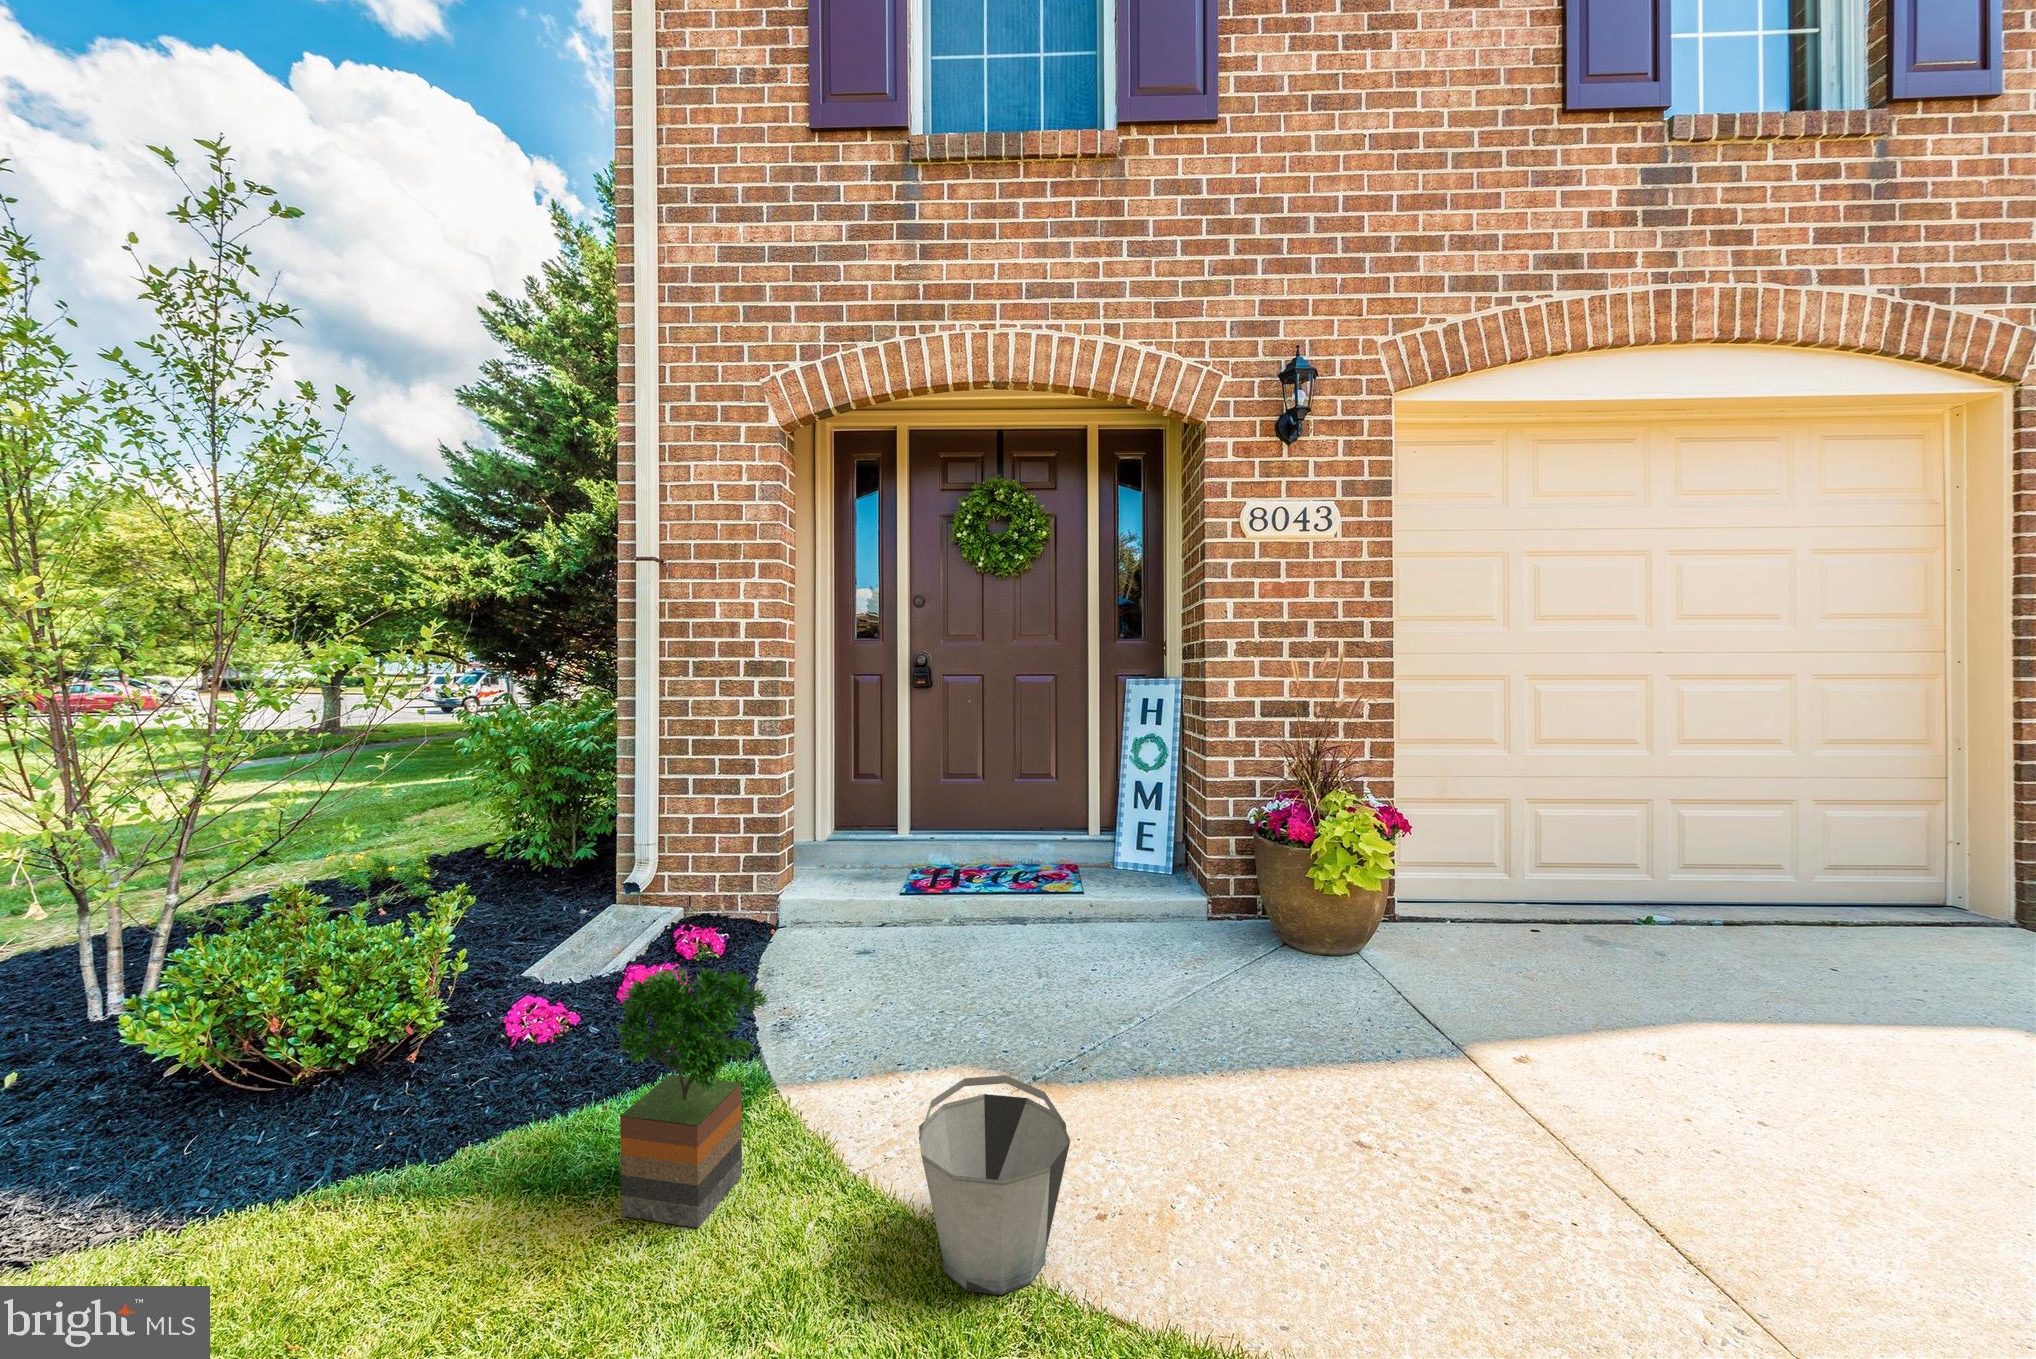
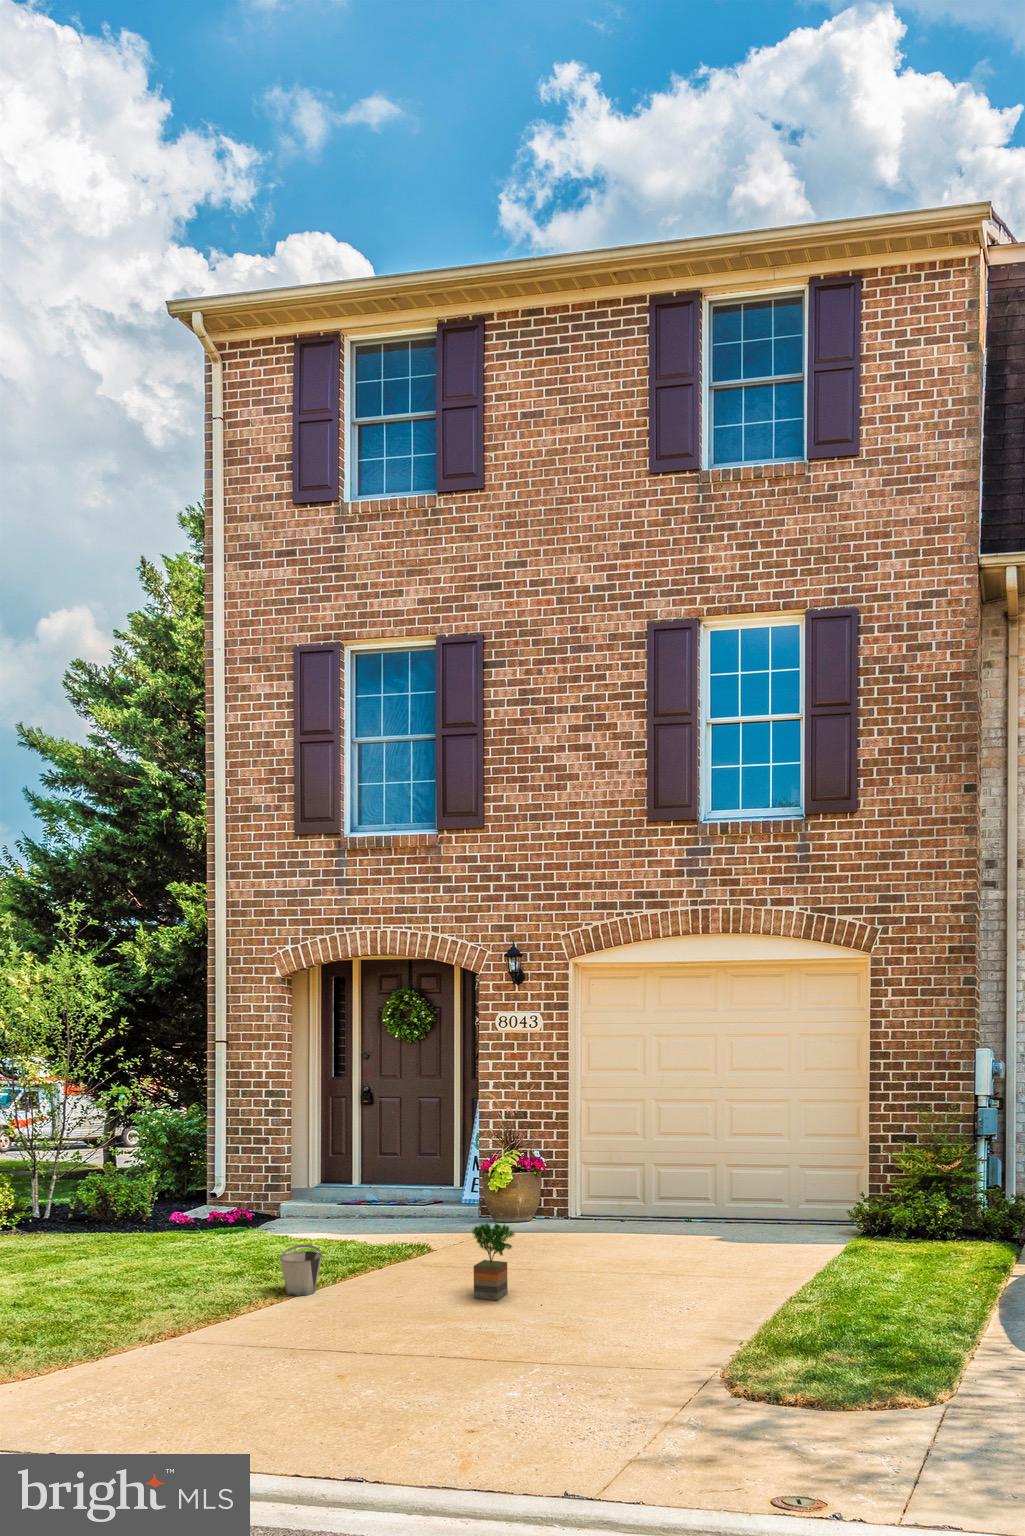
potted tree: present [615,965,768,1228] -> present [472,1223,515,1300]

